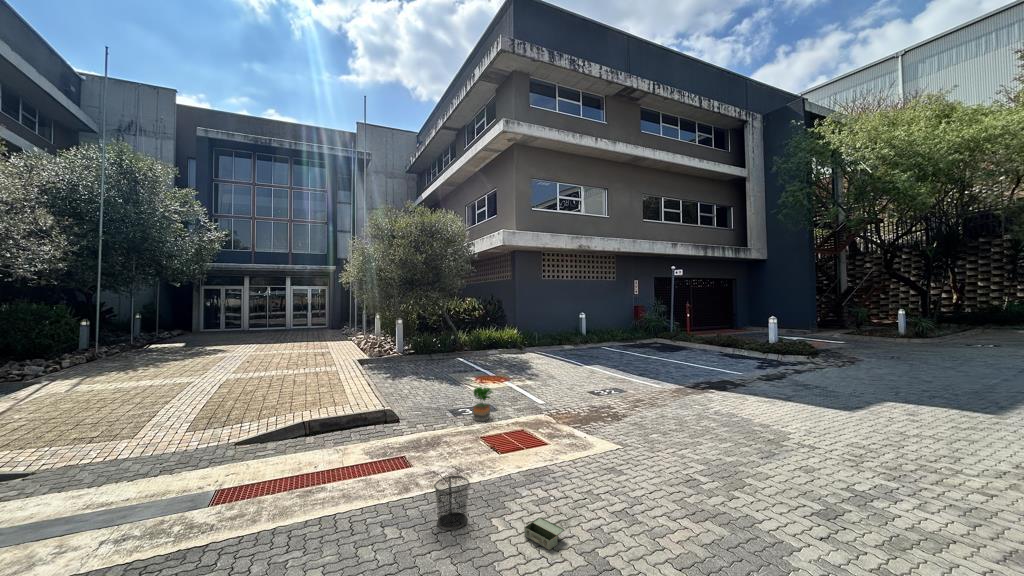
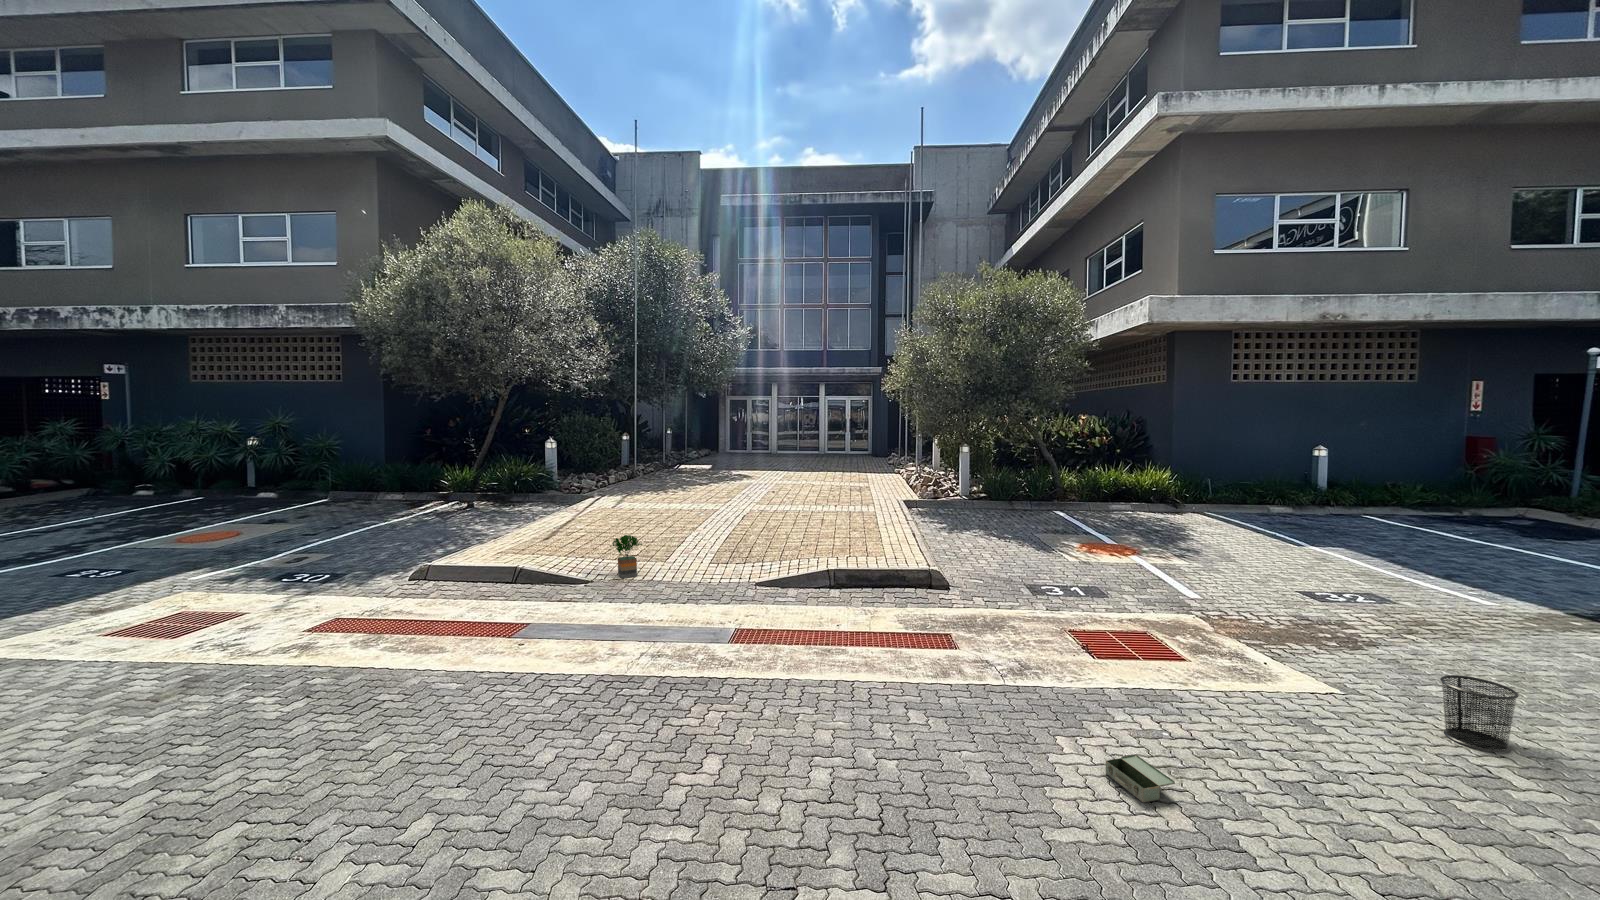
potted tree: present [474,387,492,421] -> present [612,535,642,579]
waste bin: present [434,476,469,530] -> present [1440,675,1519,752]

